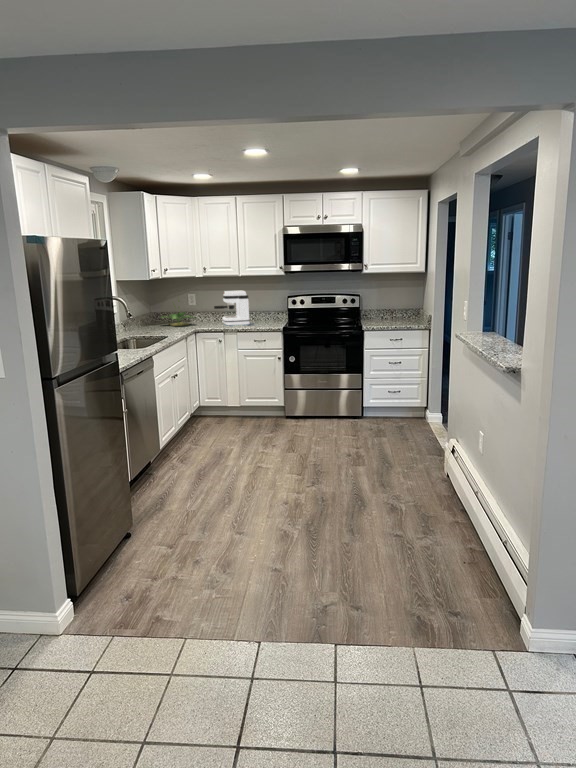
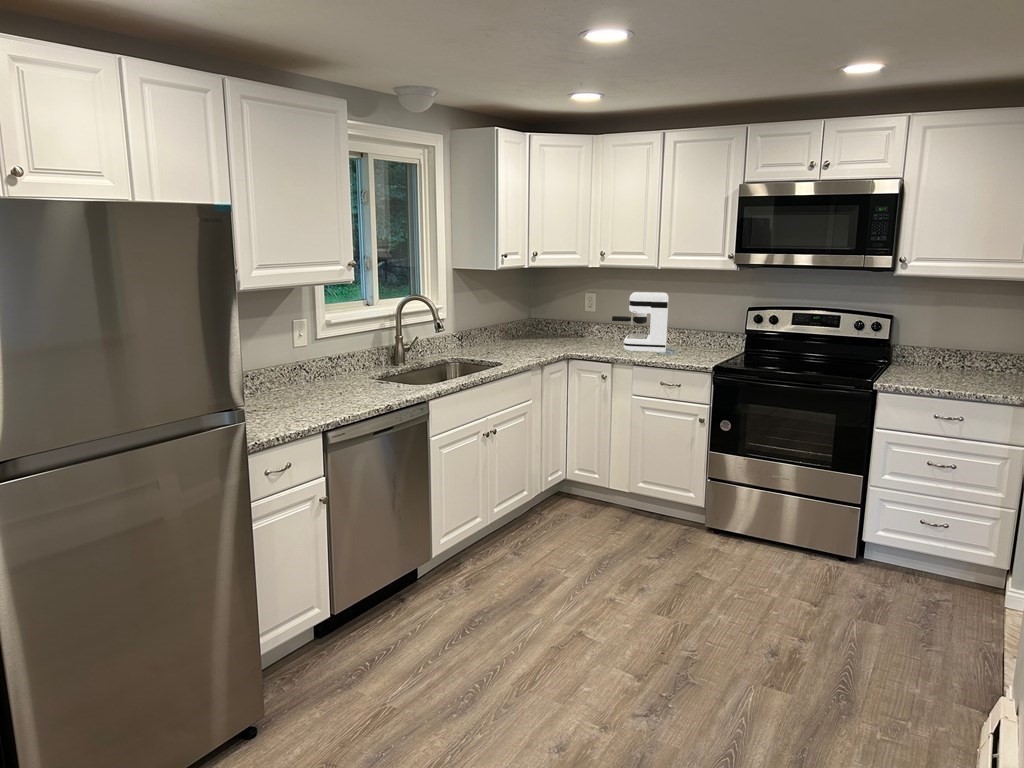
potted plant: present [169,313,190,326] -> none [528,294,584,344]

